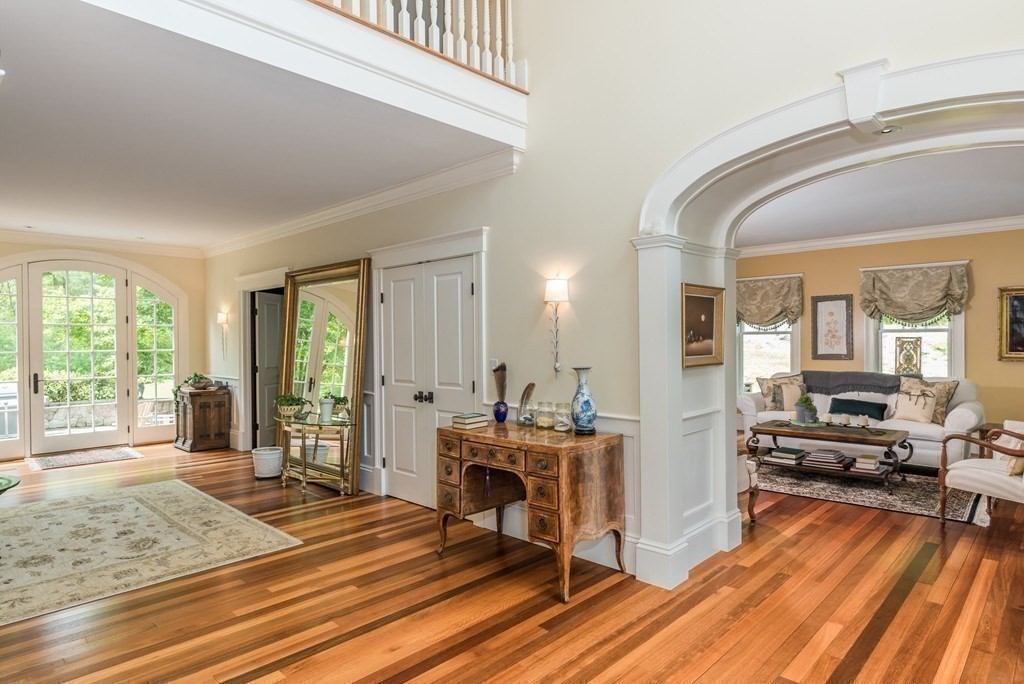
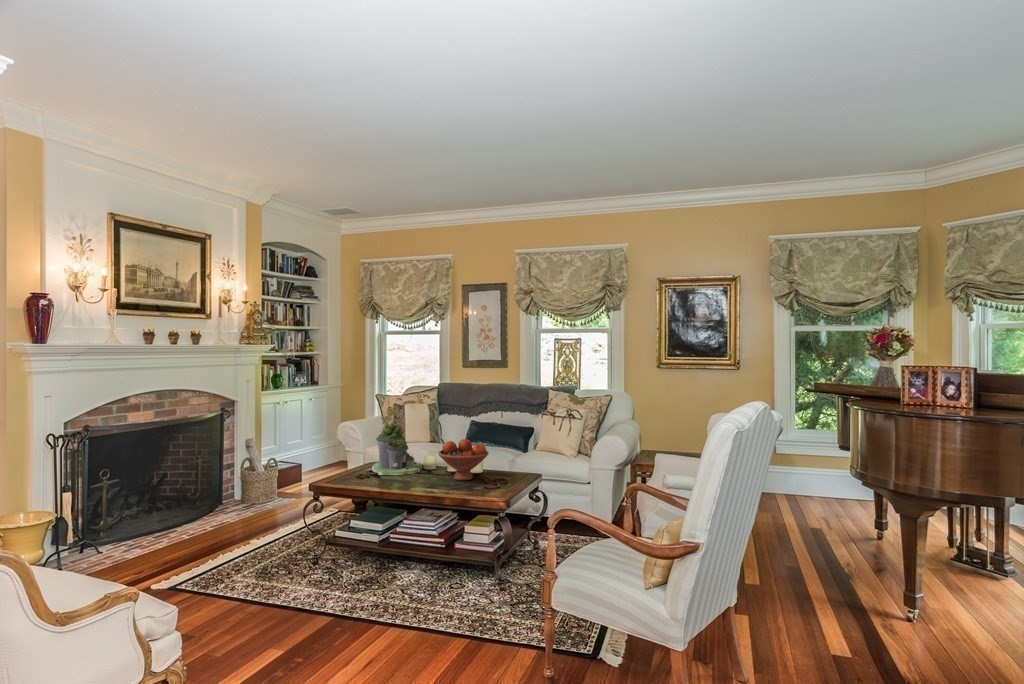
fruit bowl: none [846,406,882,431] -> present [438,439,489,481]

